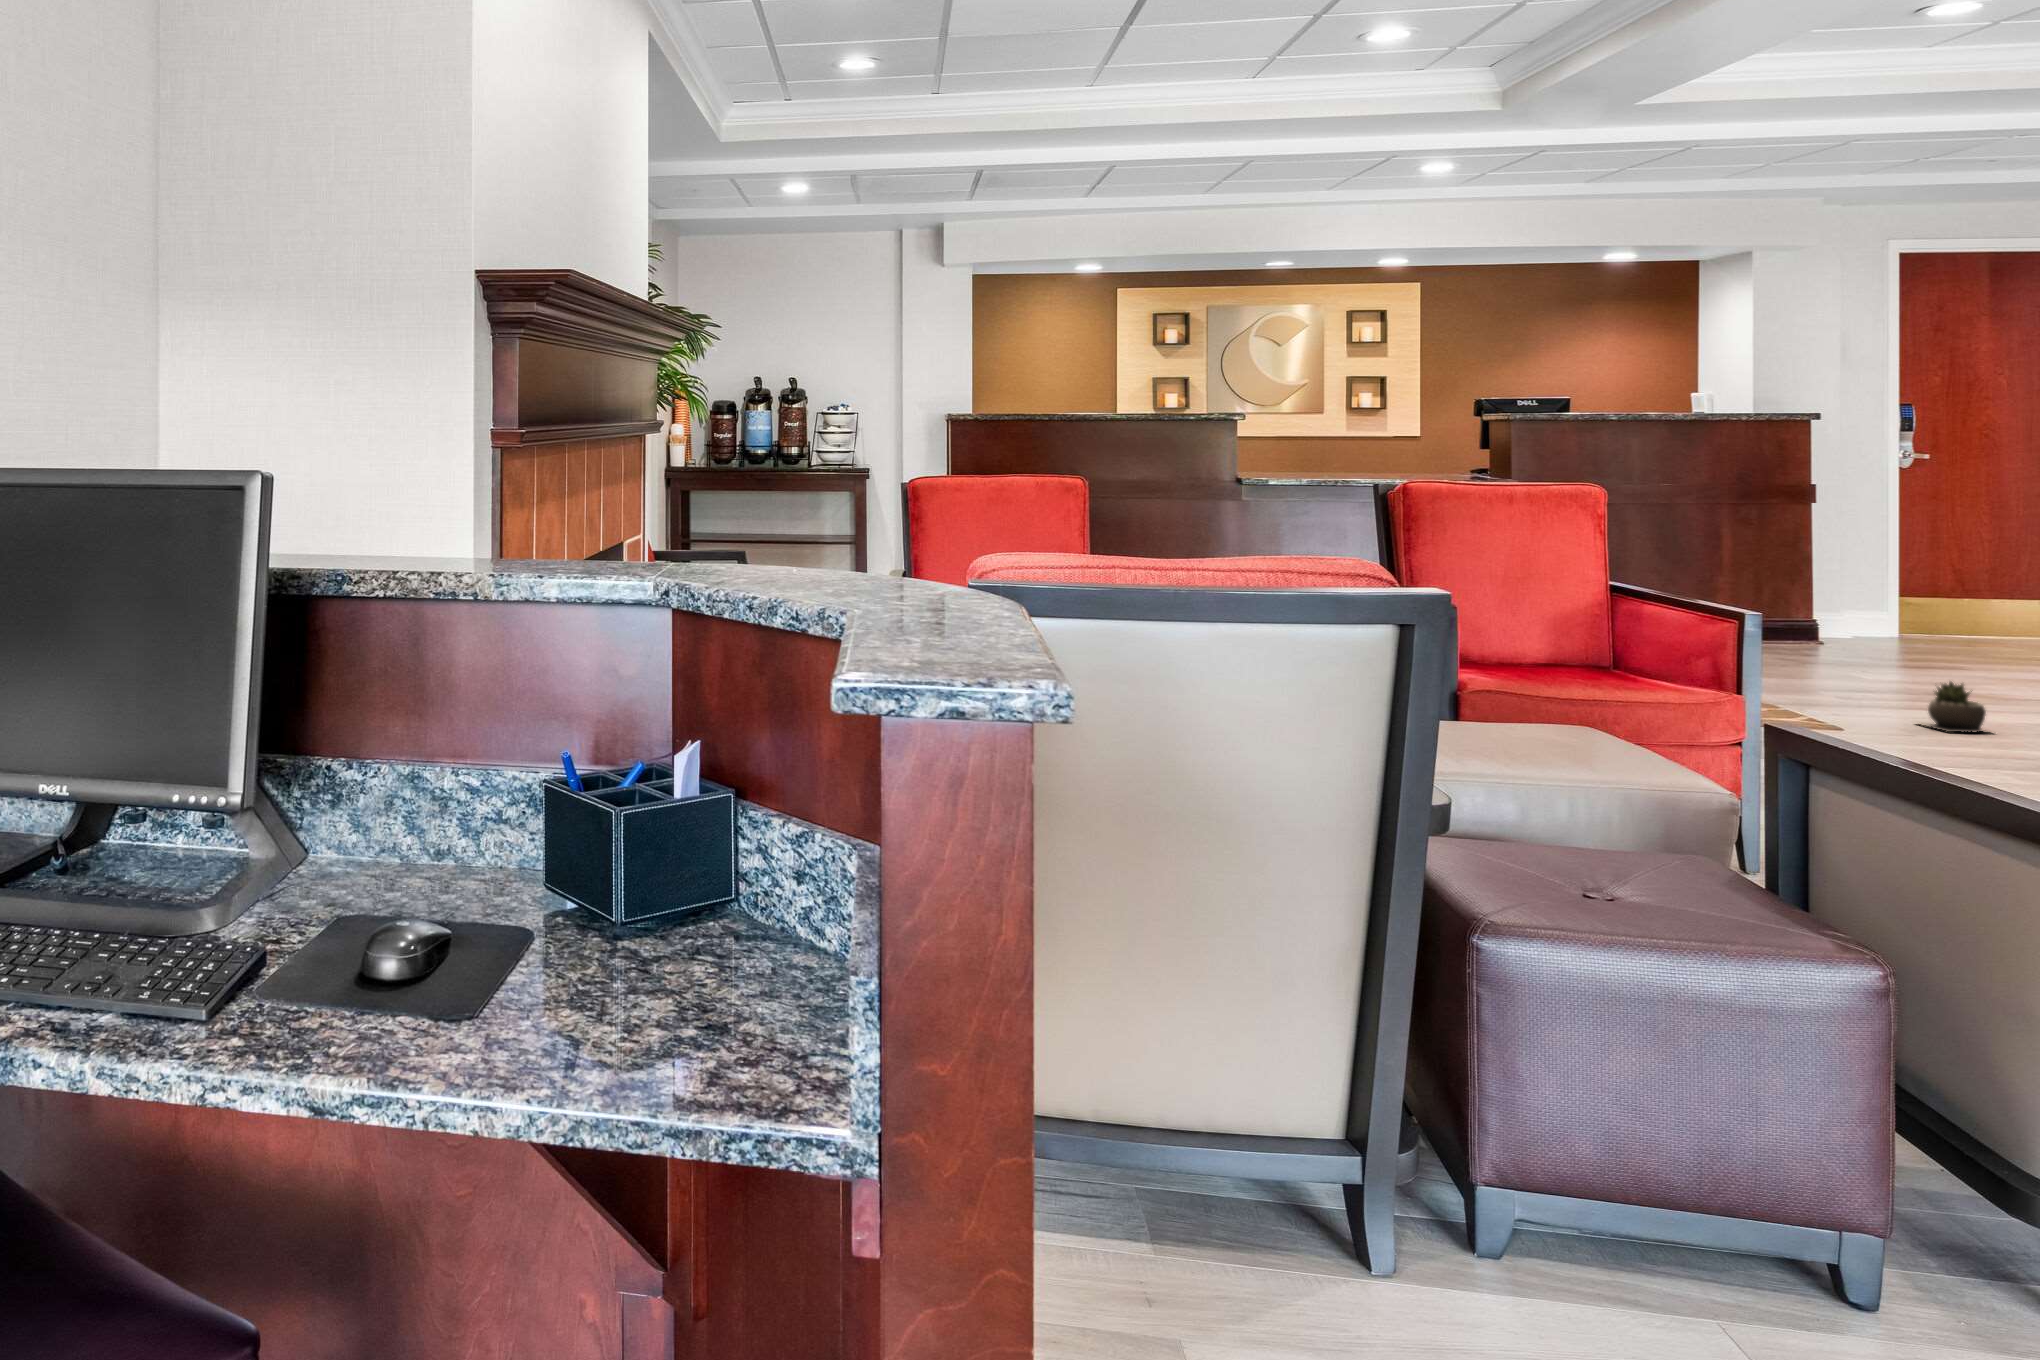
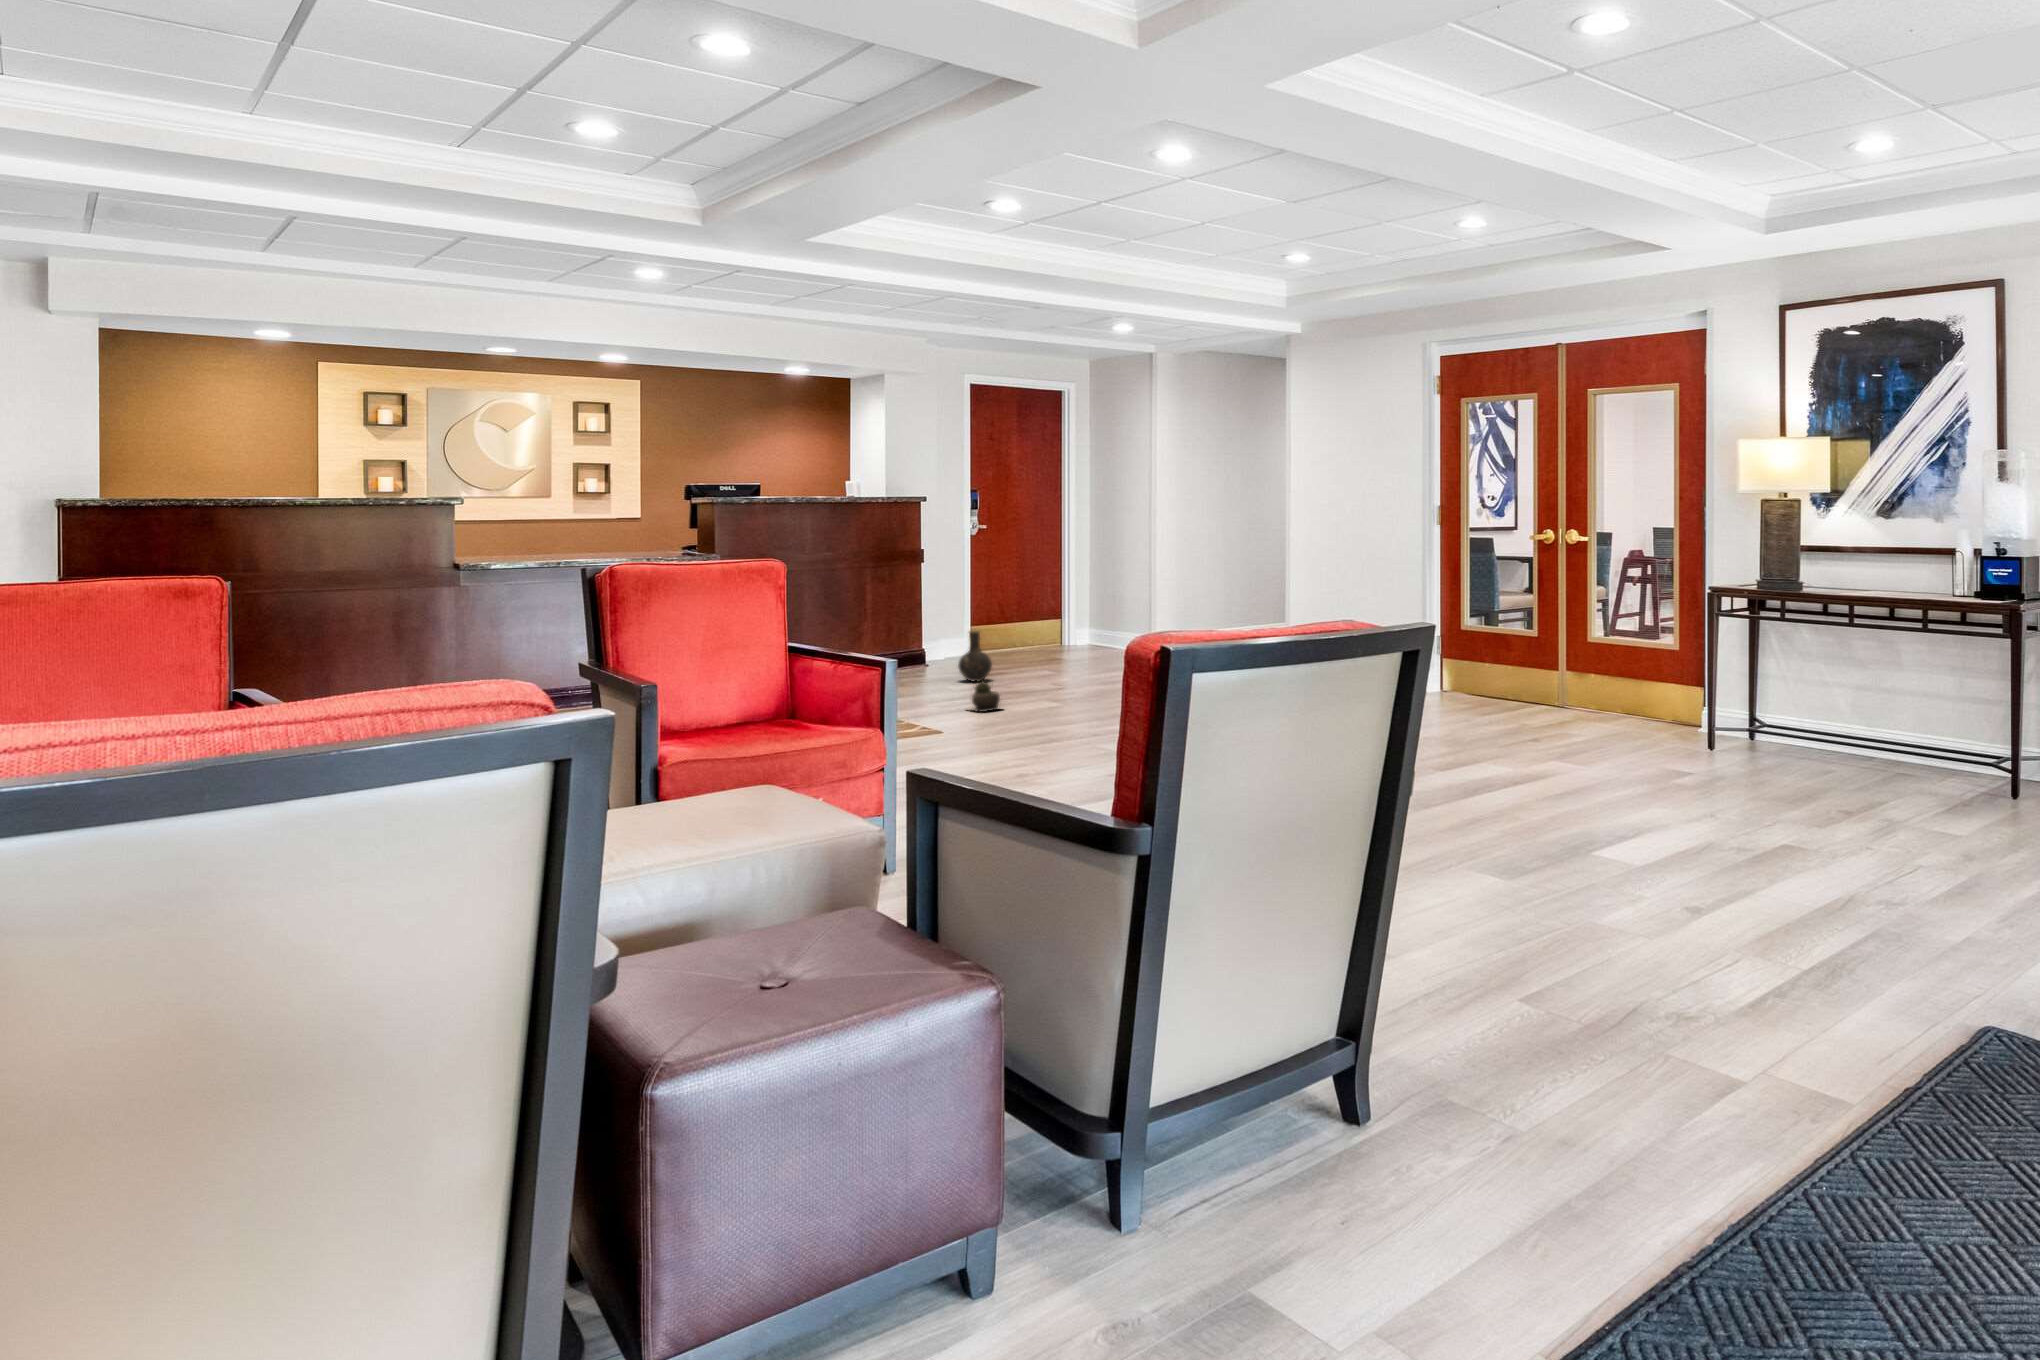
vase: none [1883,604,1949,681] -> present [958,630,992,682]

